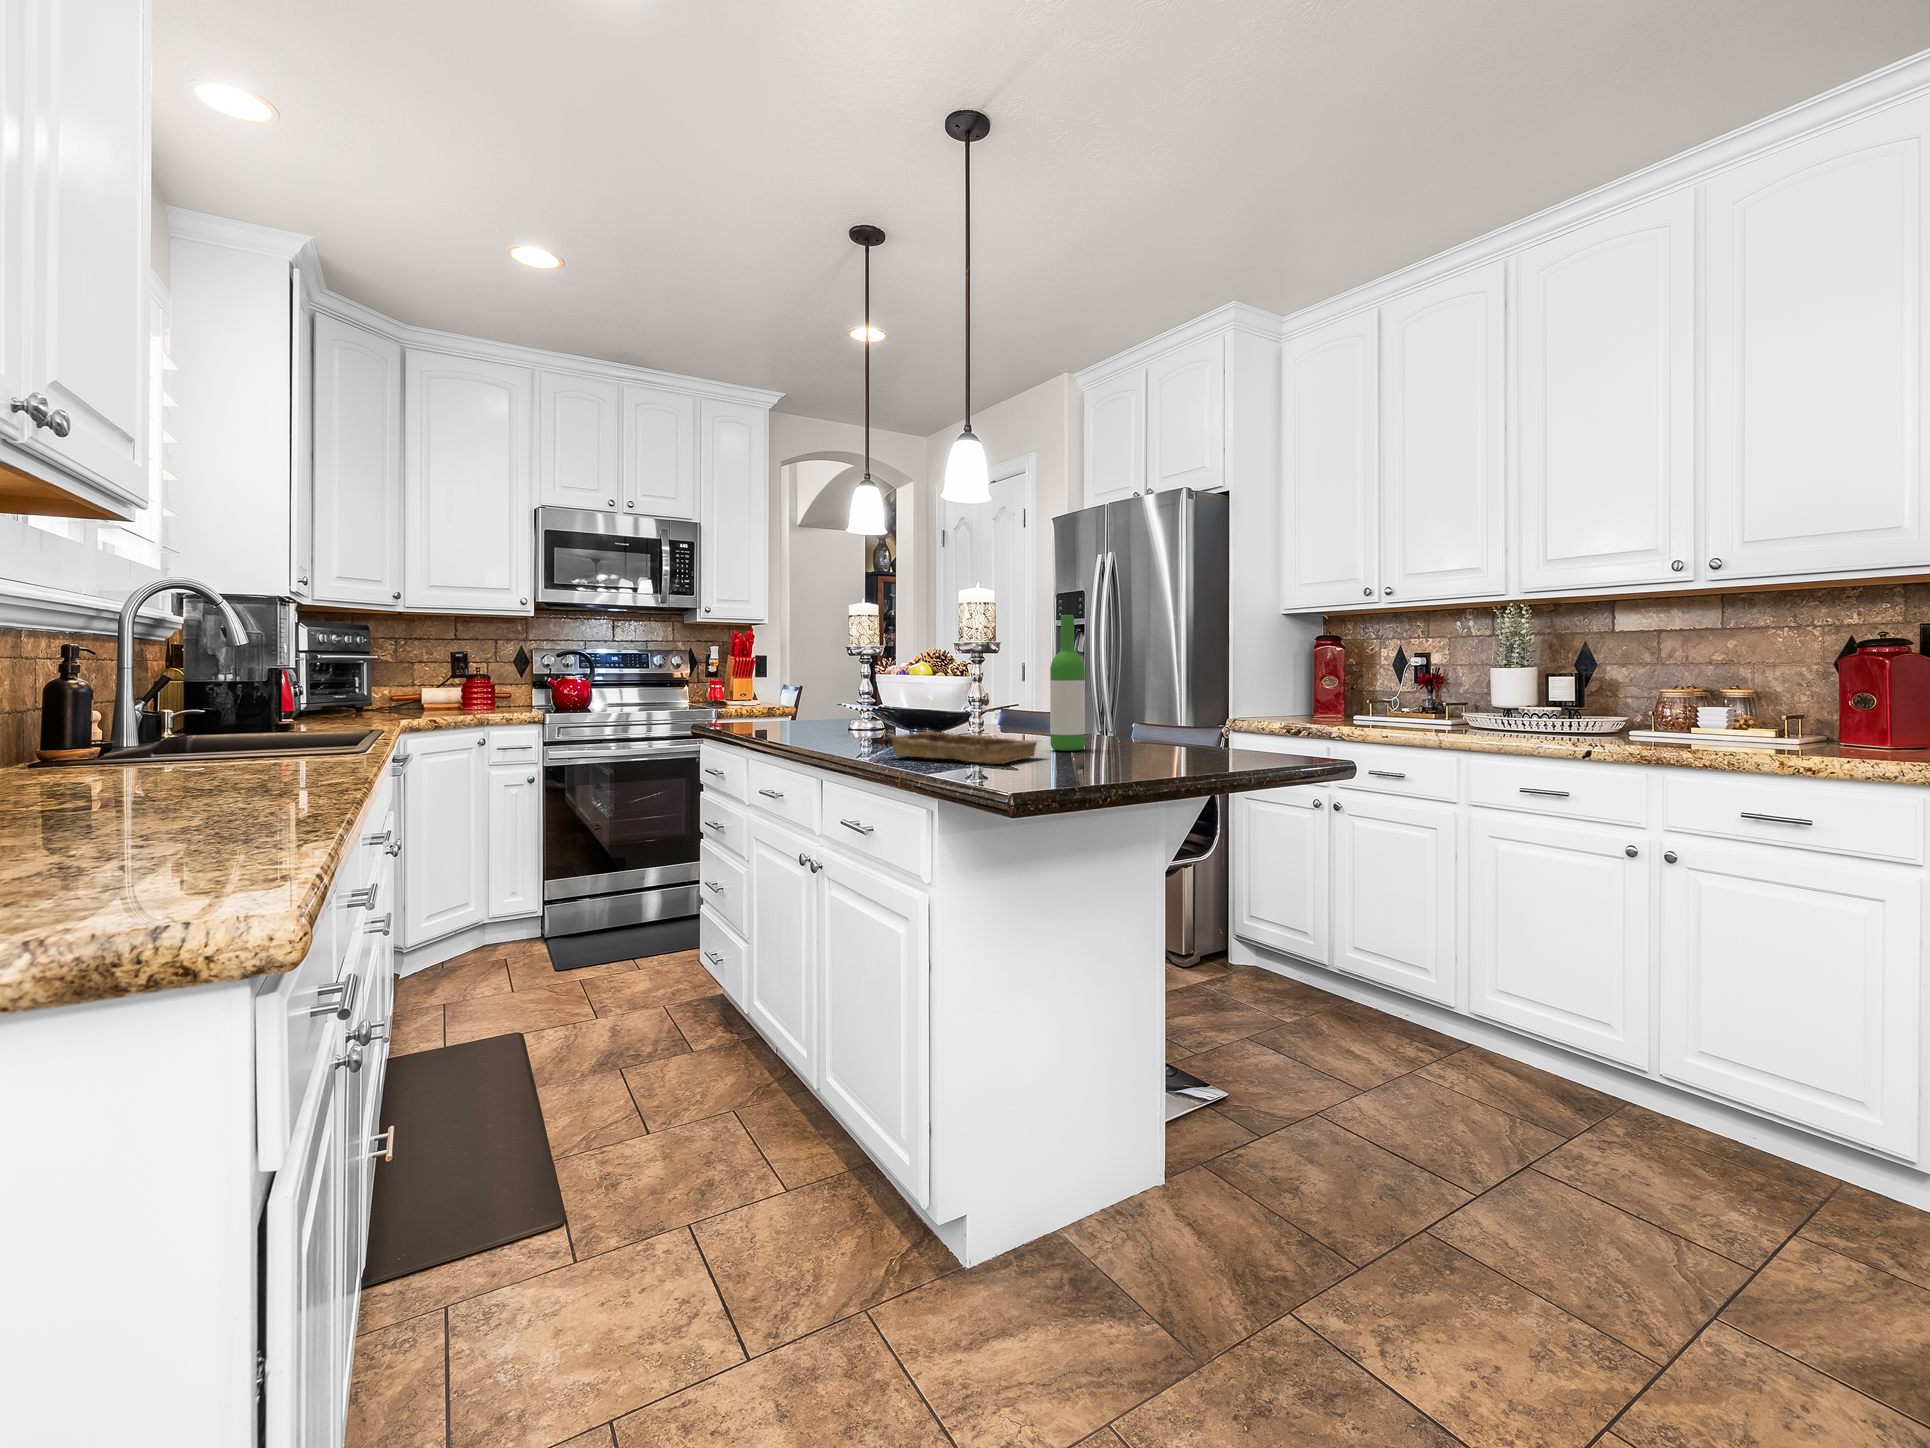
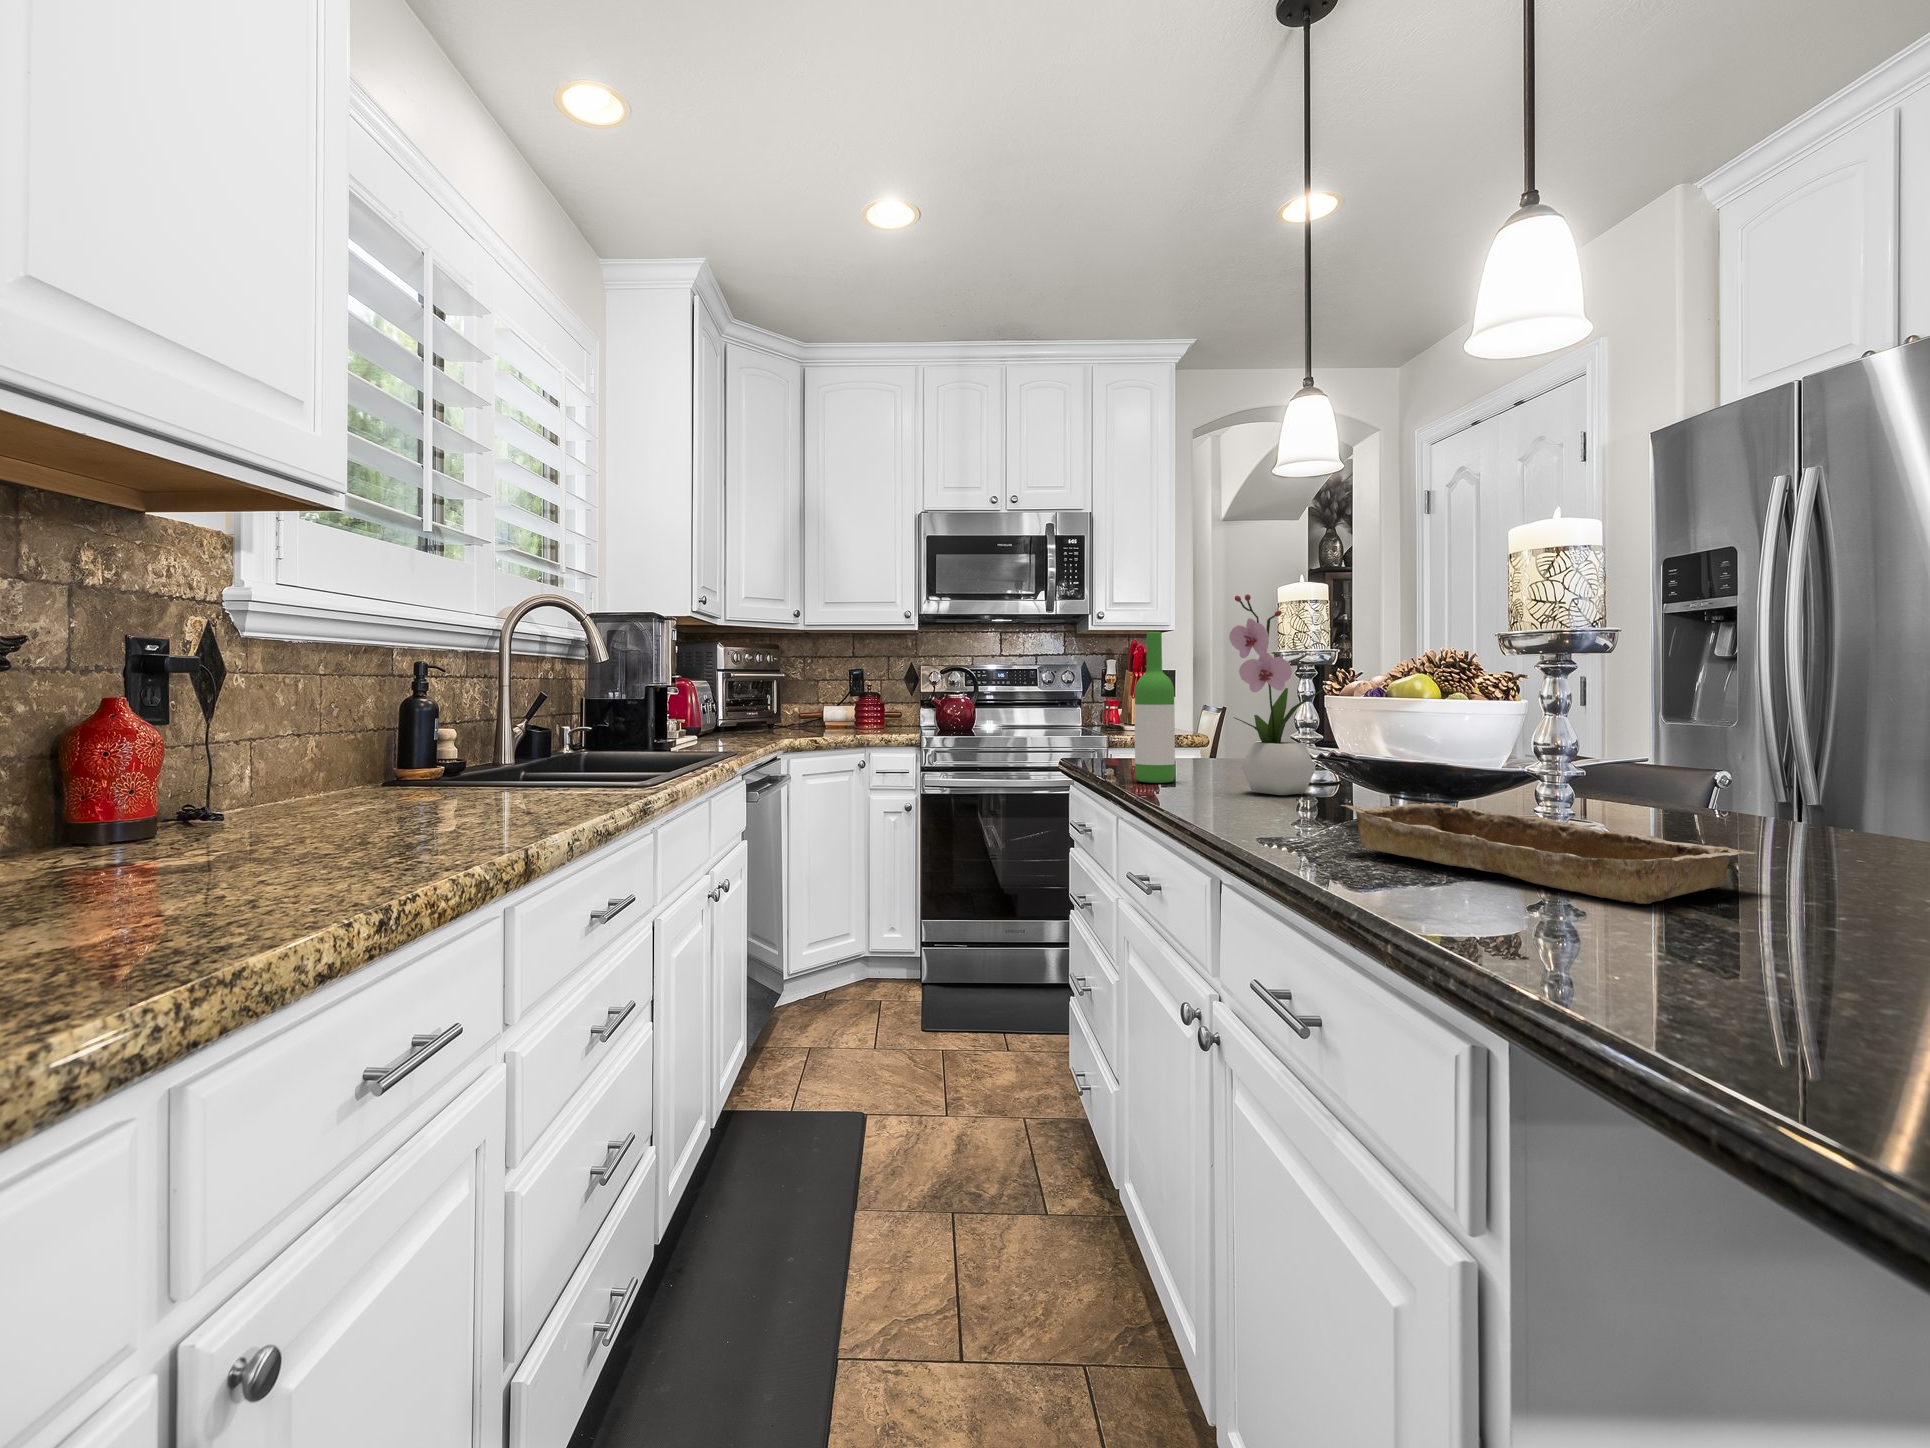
flower arrangement: none [820,611,877,738] -> present [1229,594,1324,795]
wine bottle: present [1050,615,1085,751] -> present [1135,632,1175,783]

